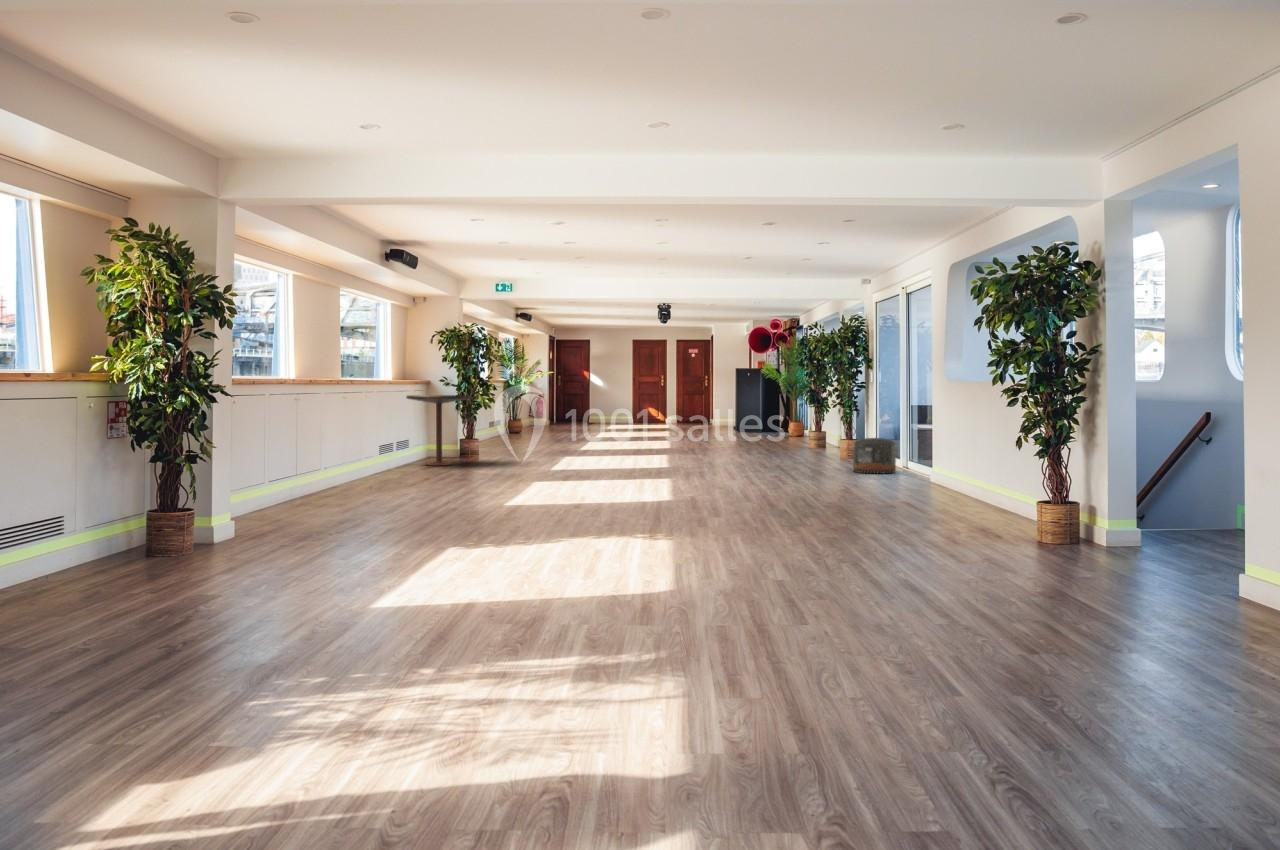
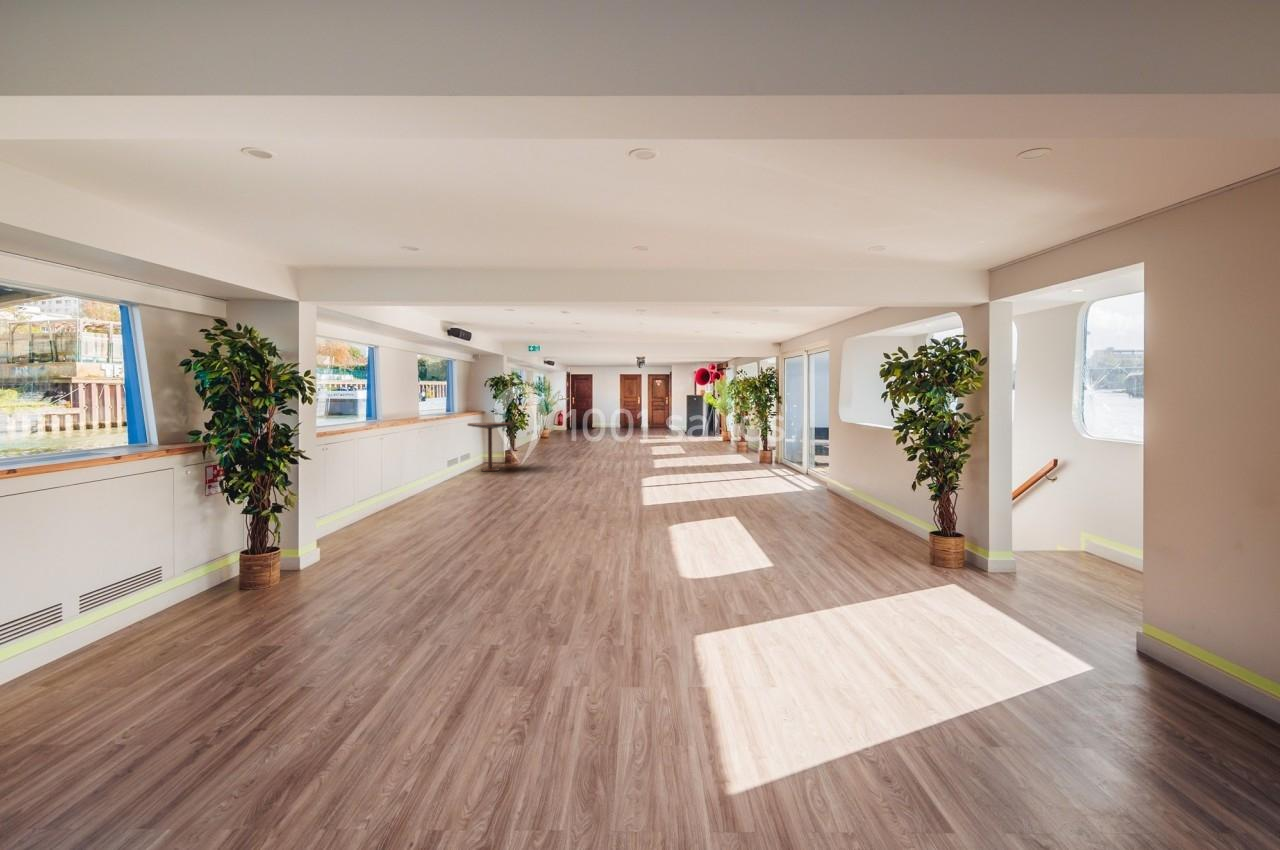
pouf: present [853,438,896,473] -> none [771,454,800,479]

